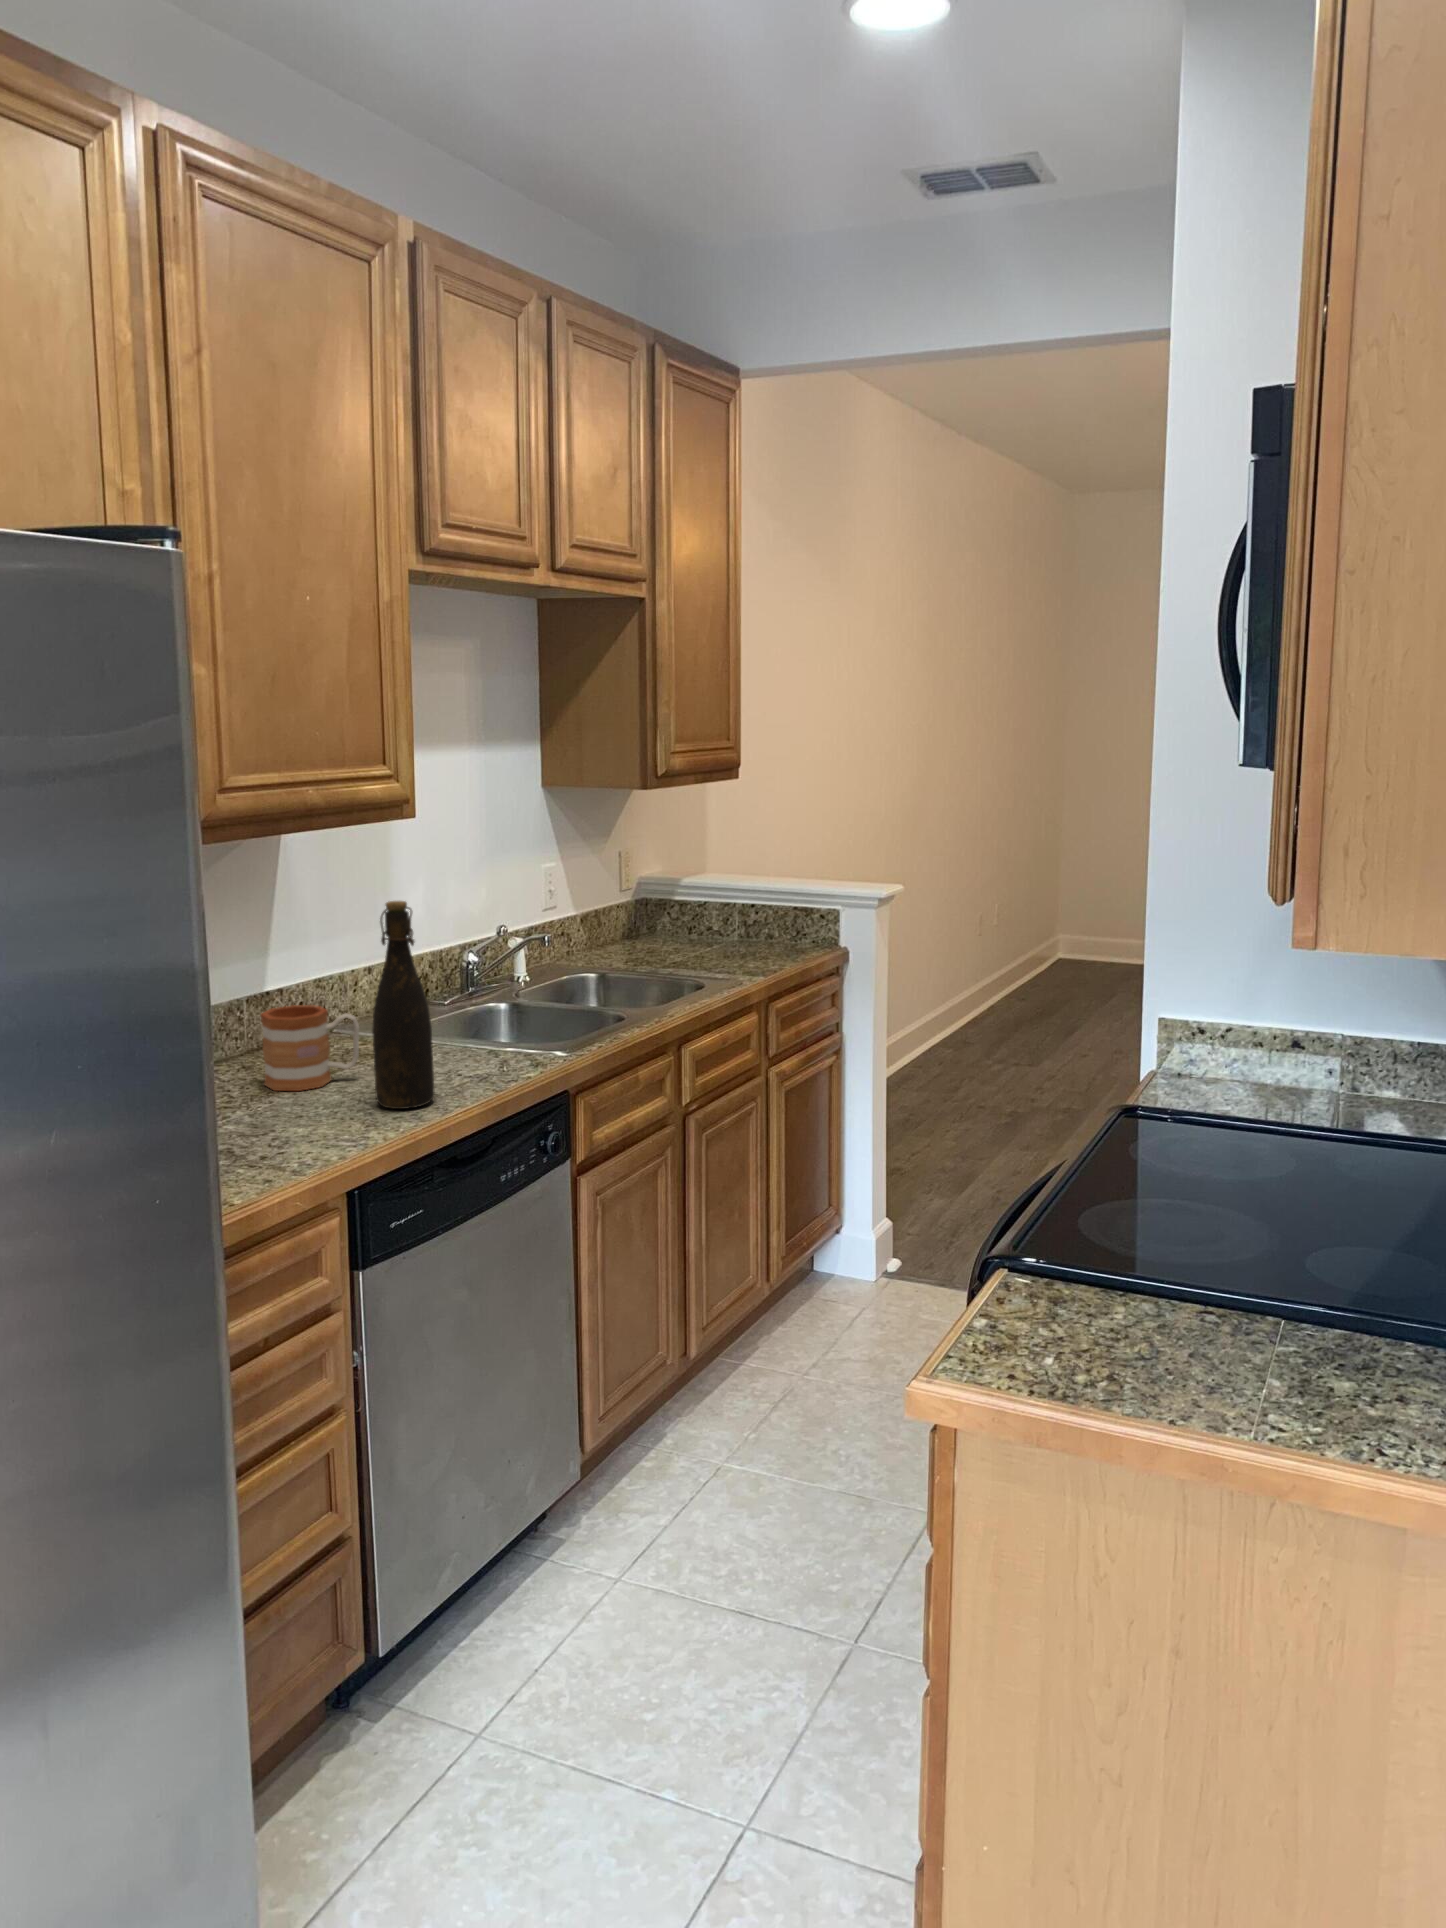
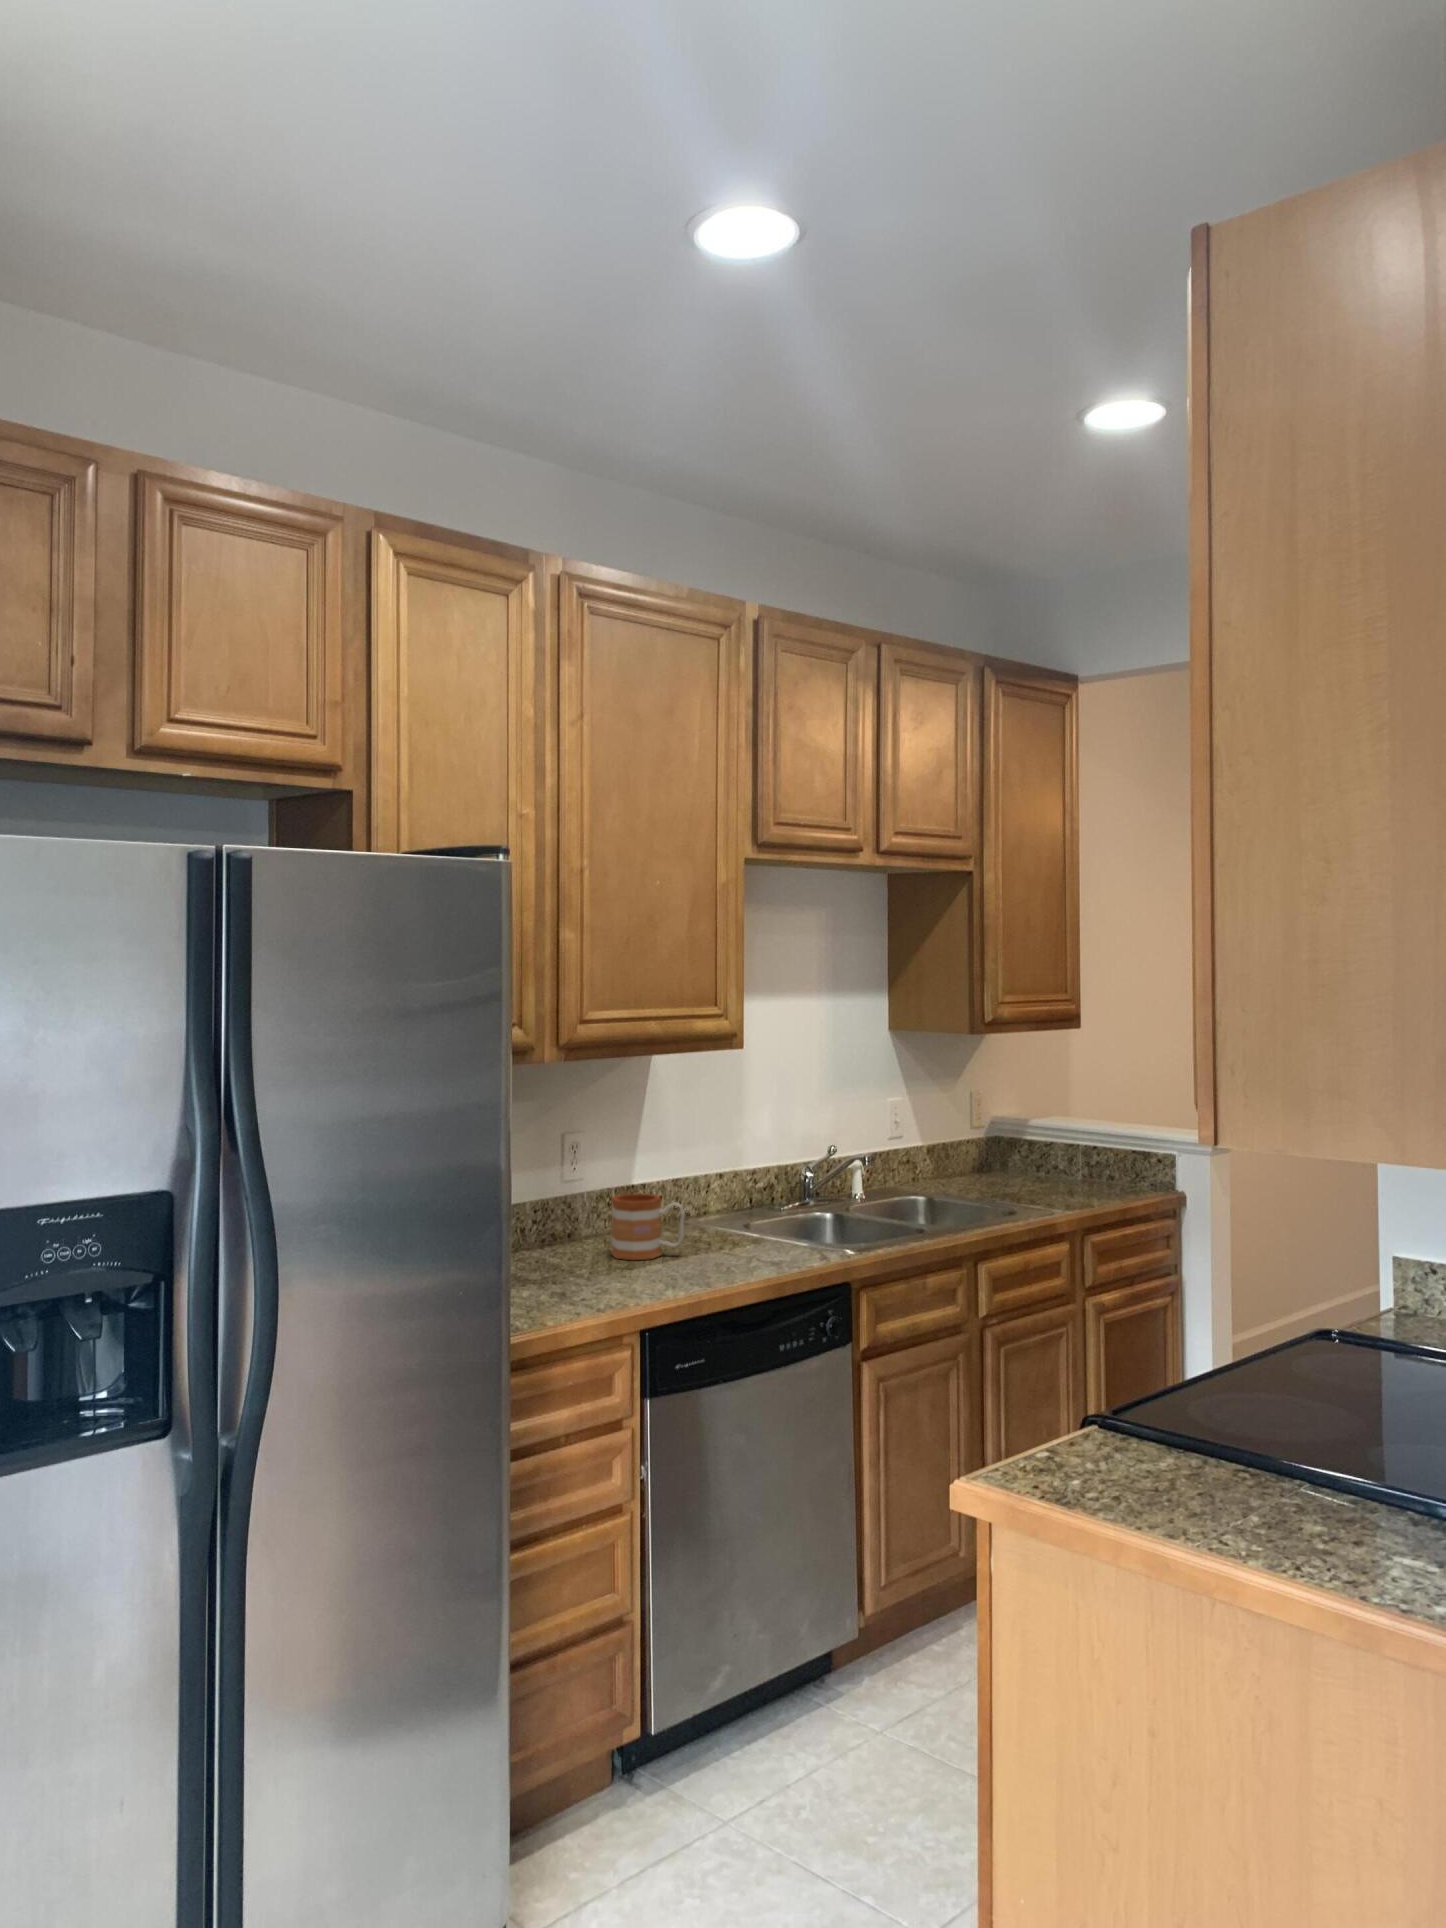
bottle: present [372,901,434,1109] -> none [683,1112,730,1278]

